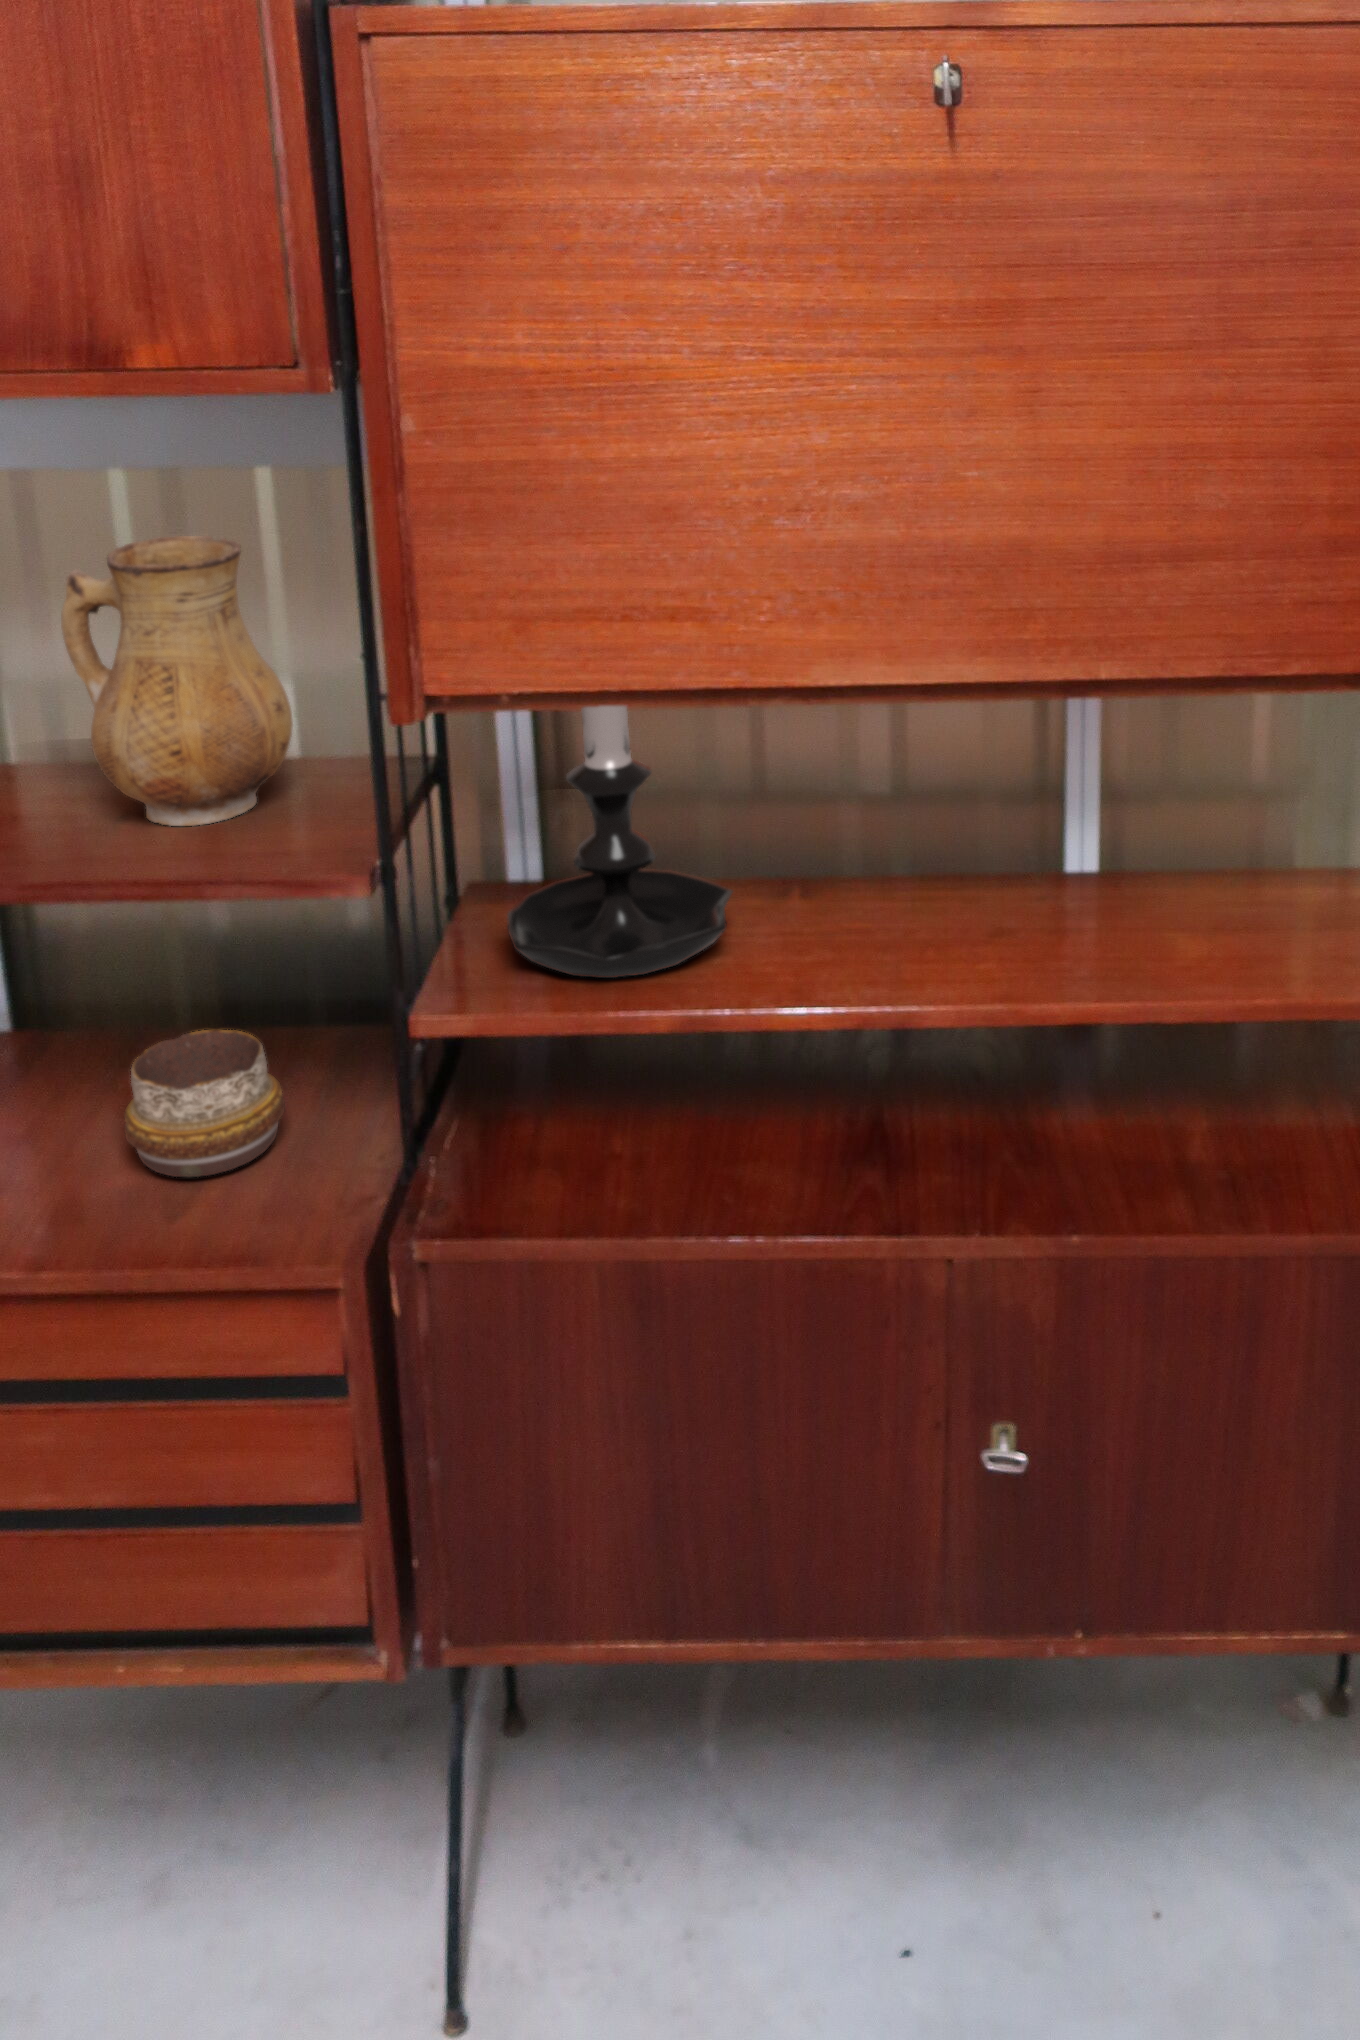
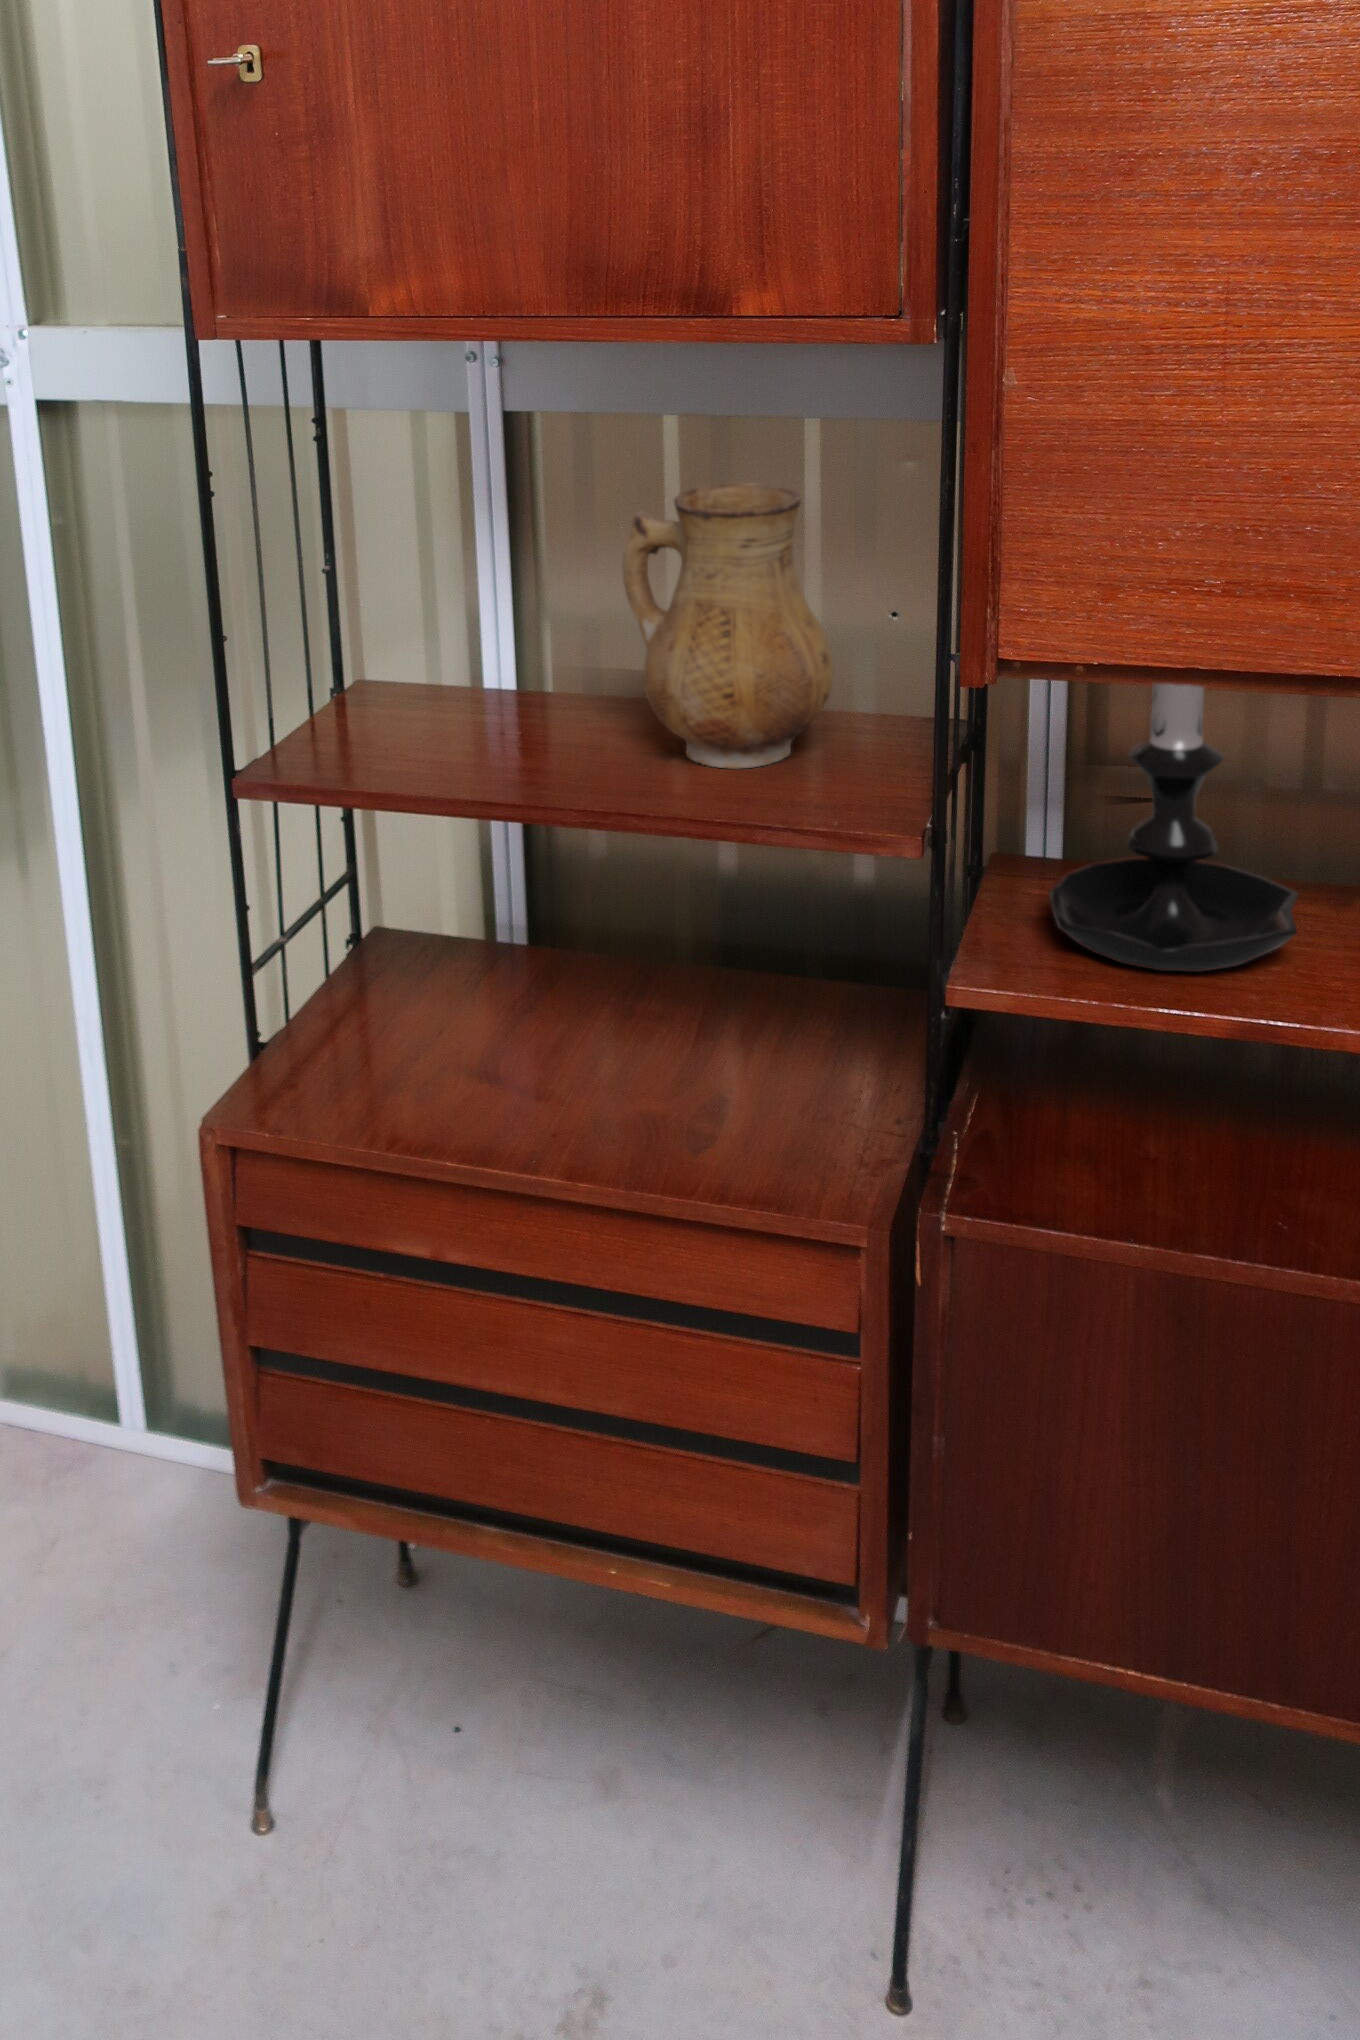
decorative bowl: present [125,1030,285,1177] -> none [650,970,801,1113]

